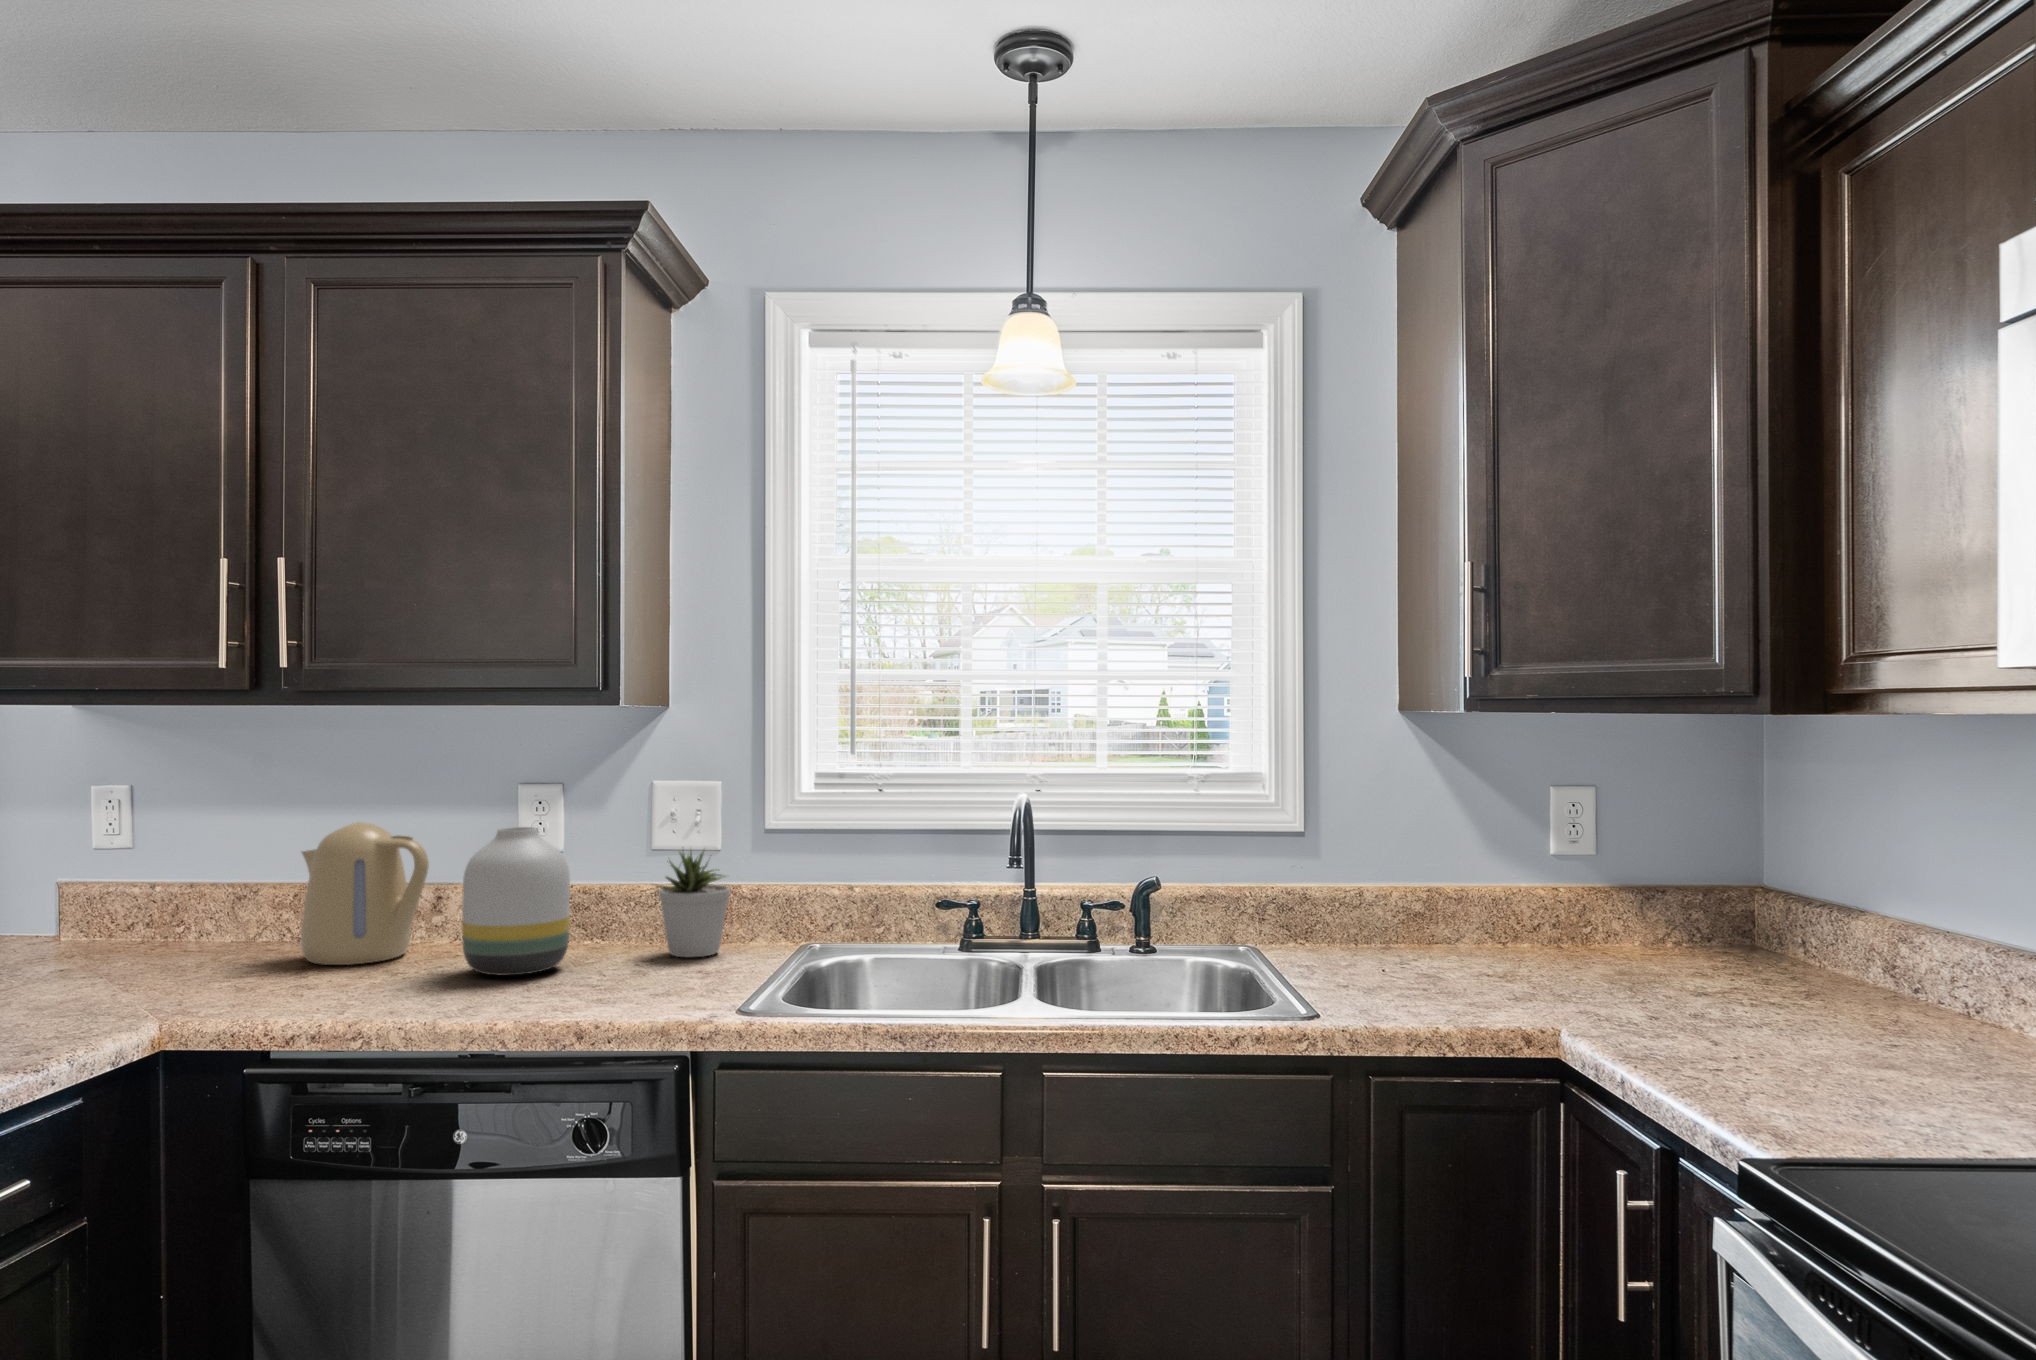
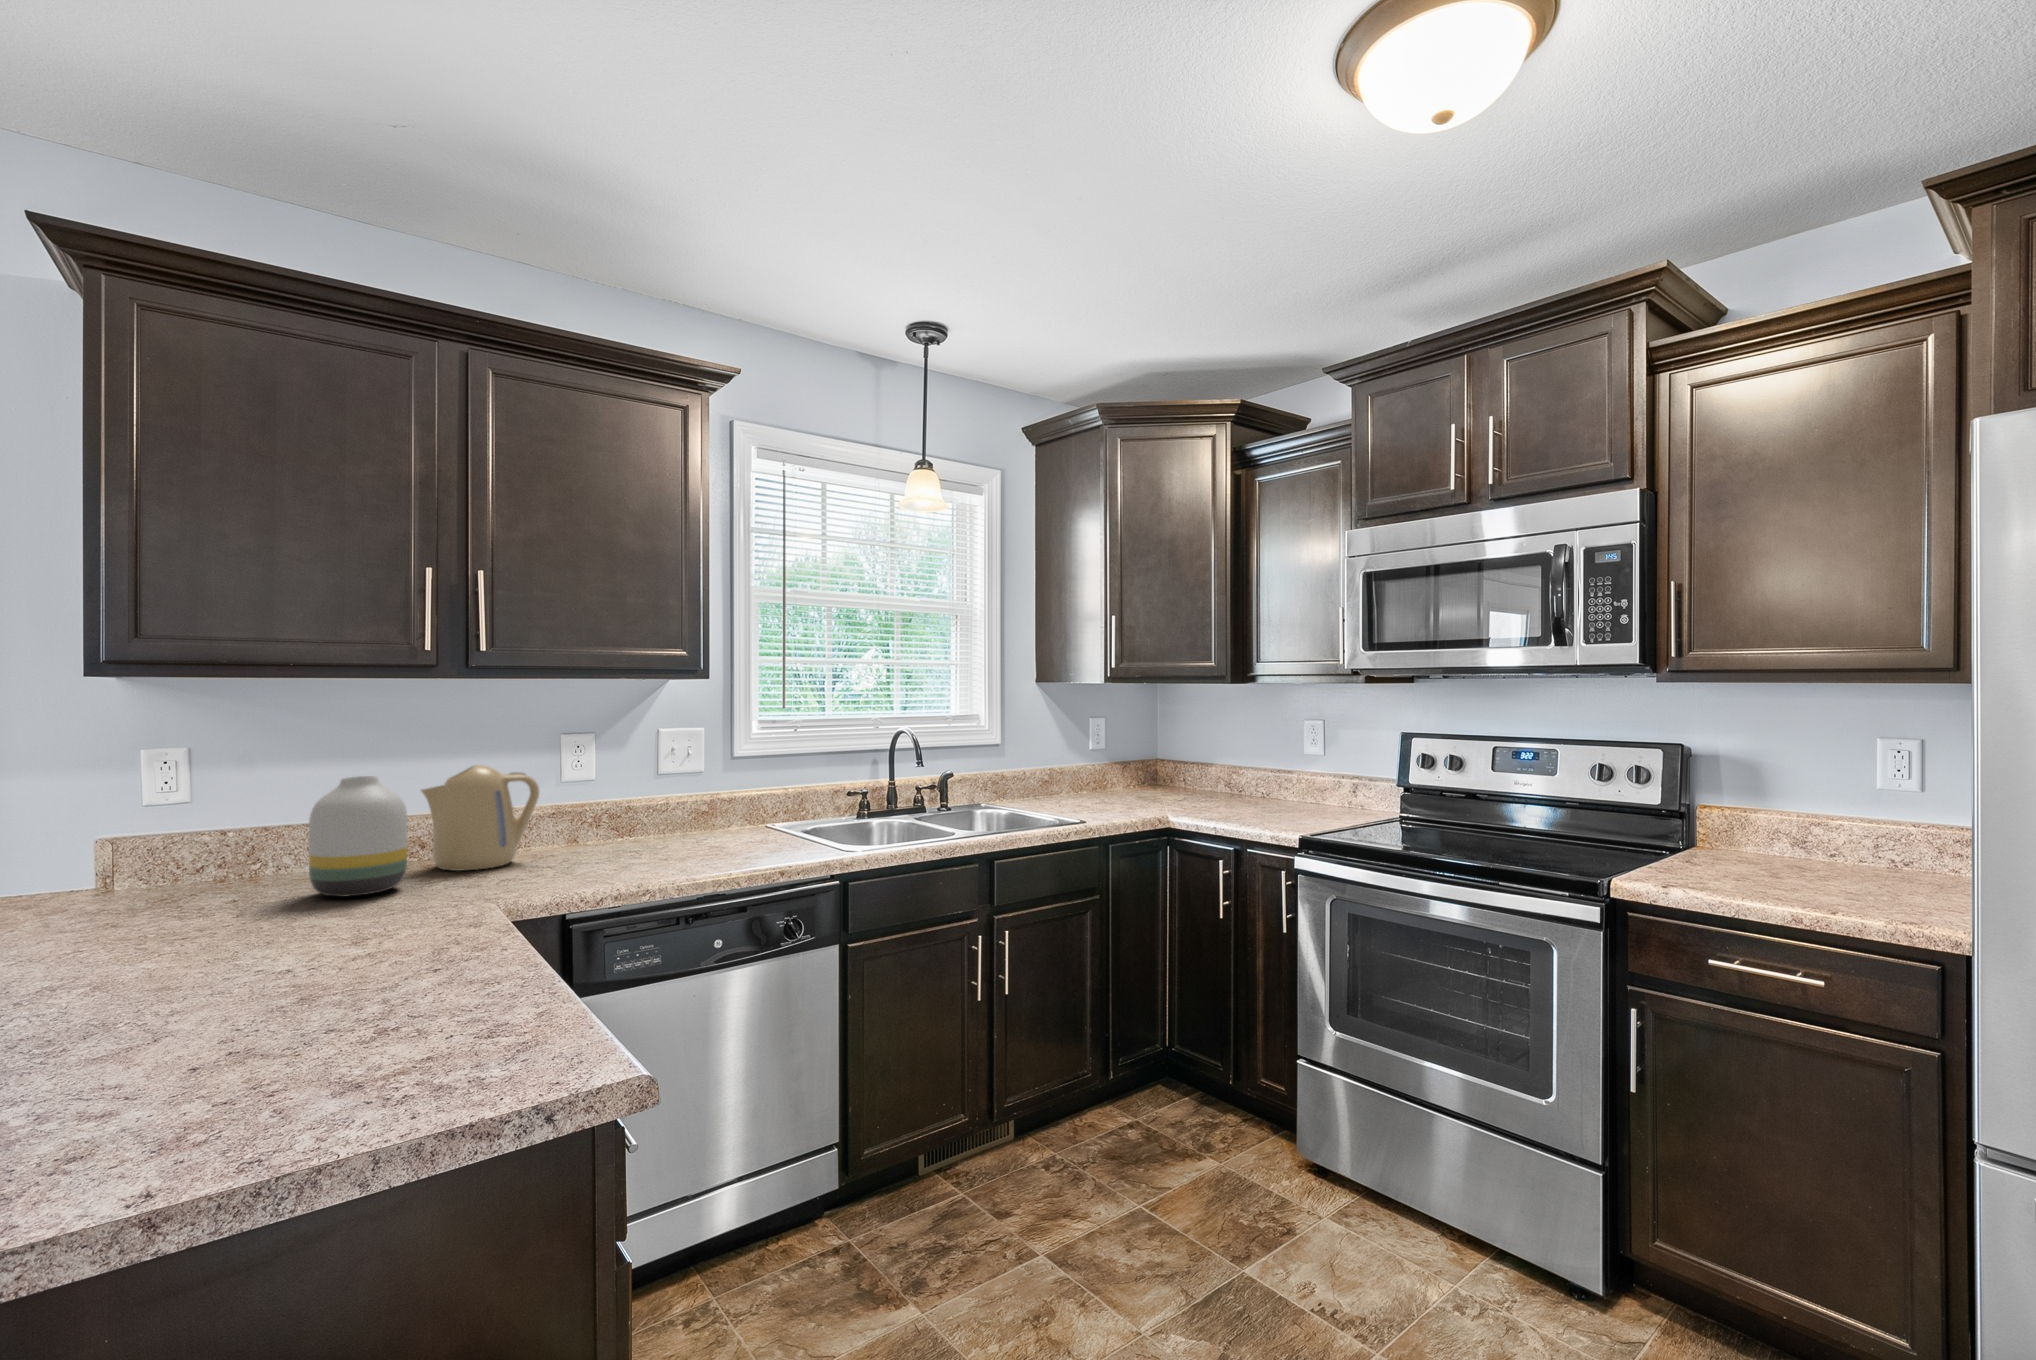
vase: present [462,827,570,975] -> present [309,776,408,897]
potted plant: present [657,851,730,958] -> none [689,767,737,839]

